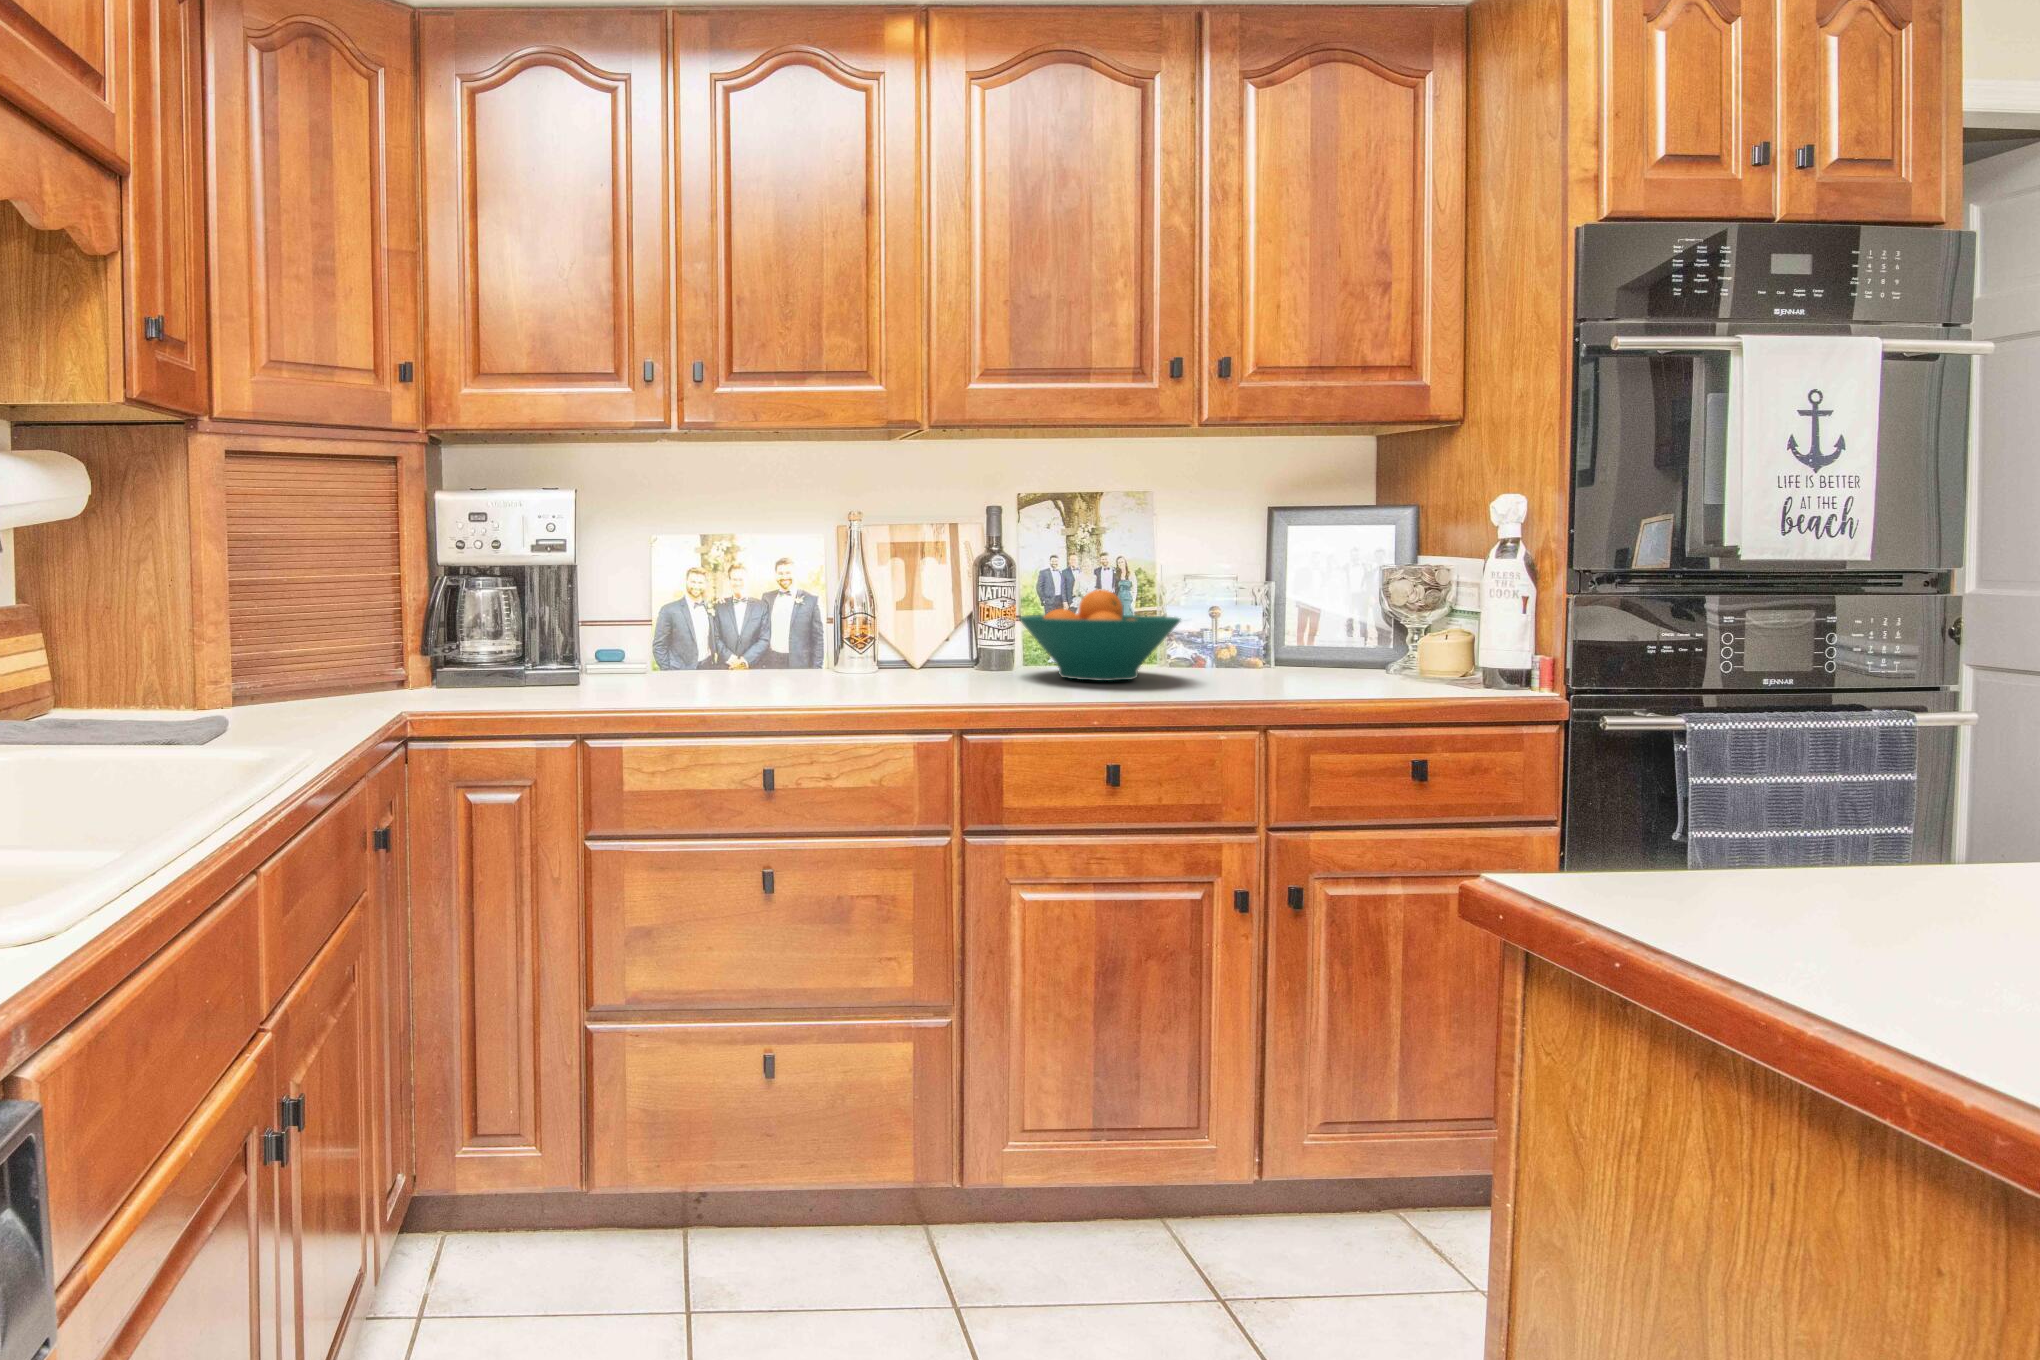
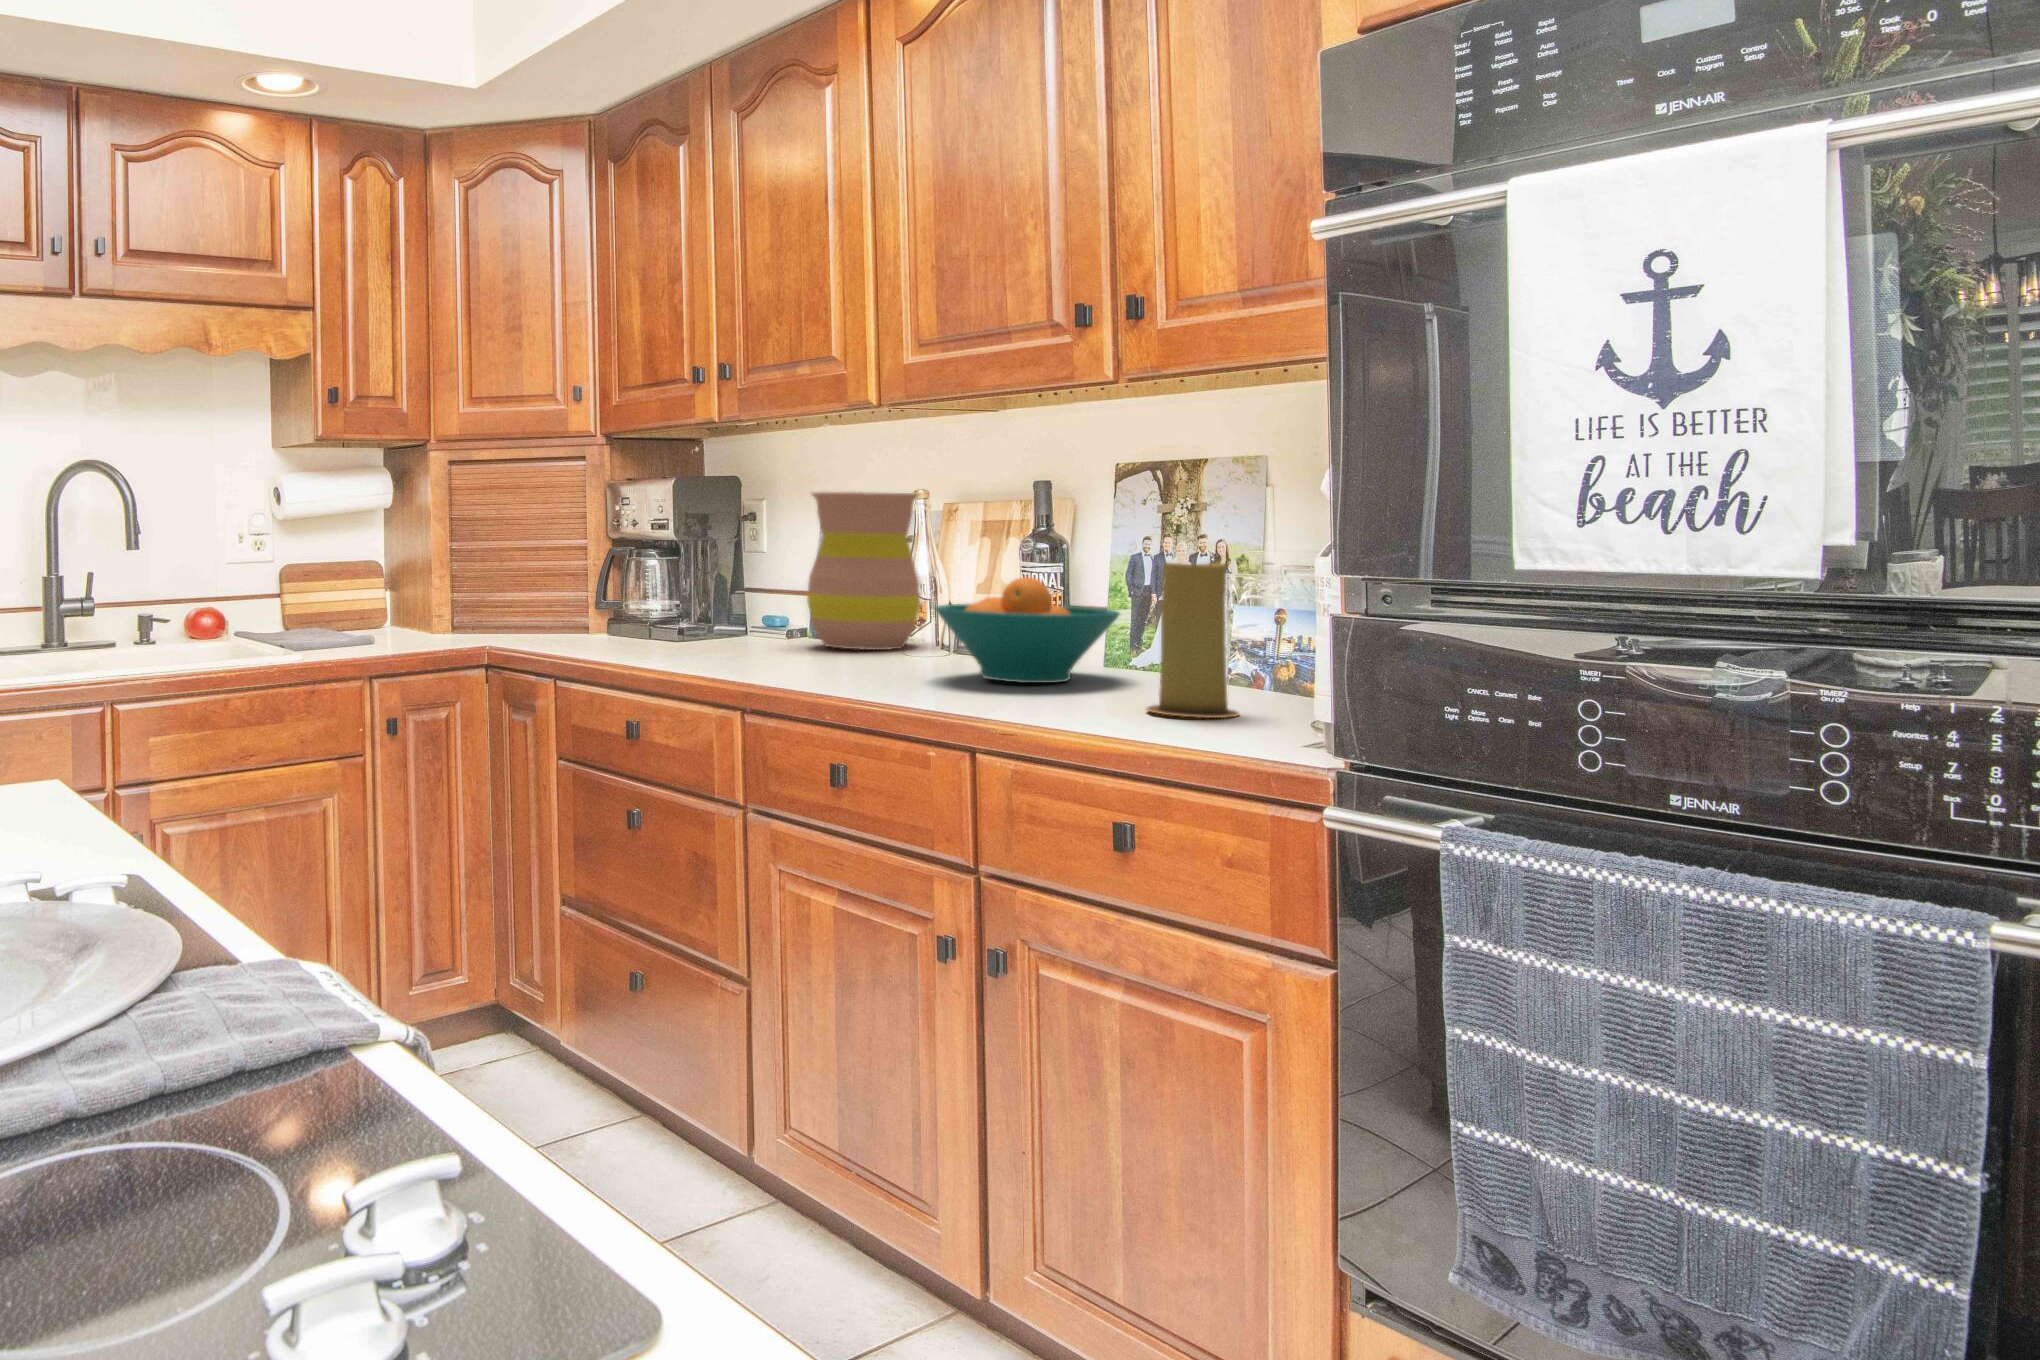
vase: none [712,514,829,678] -> present [807,492,921,650]
candle: none [1290,569,1363,683] -> present [1147,563,1239,718]

